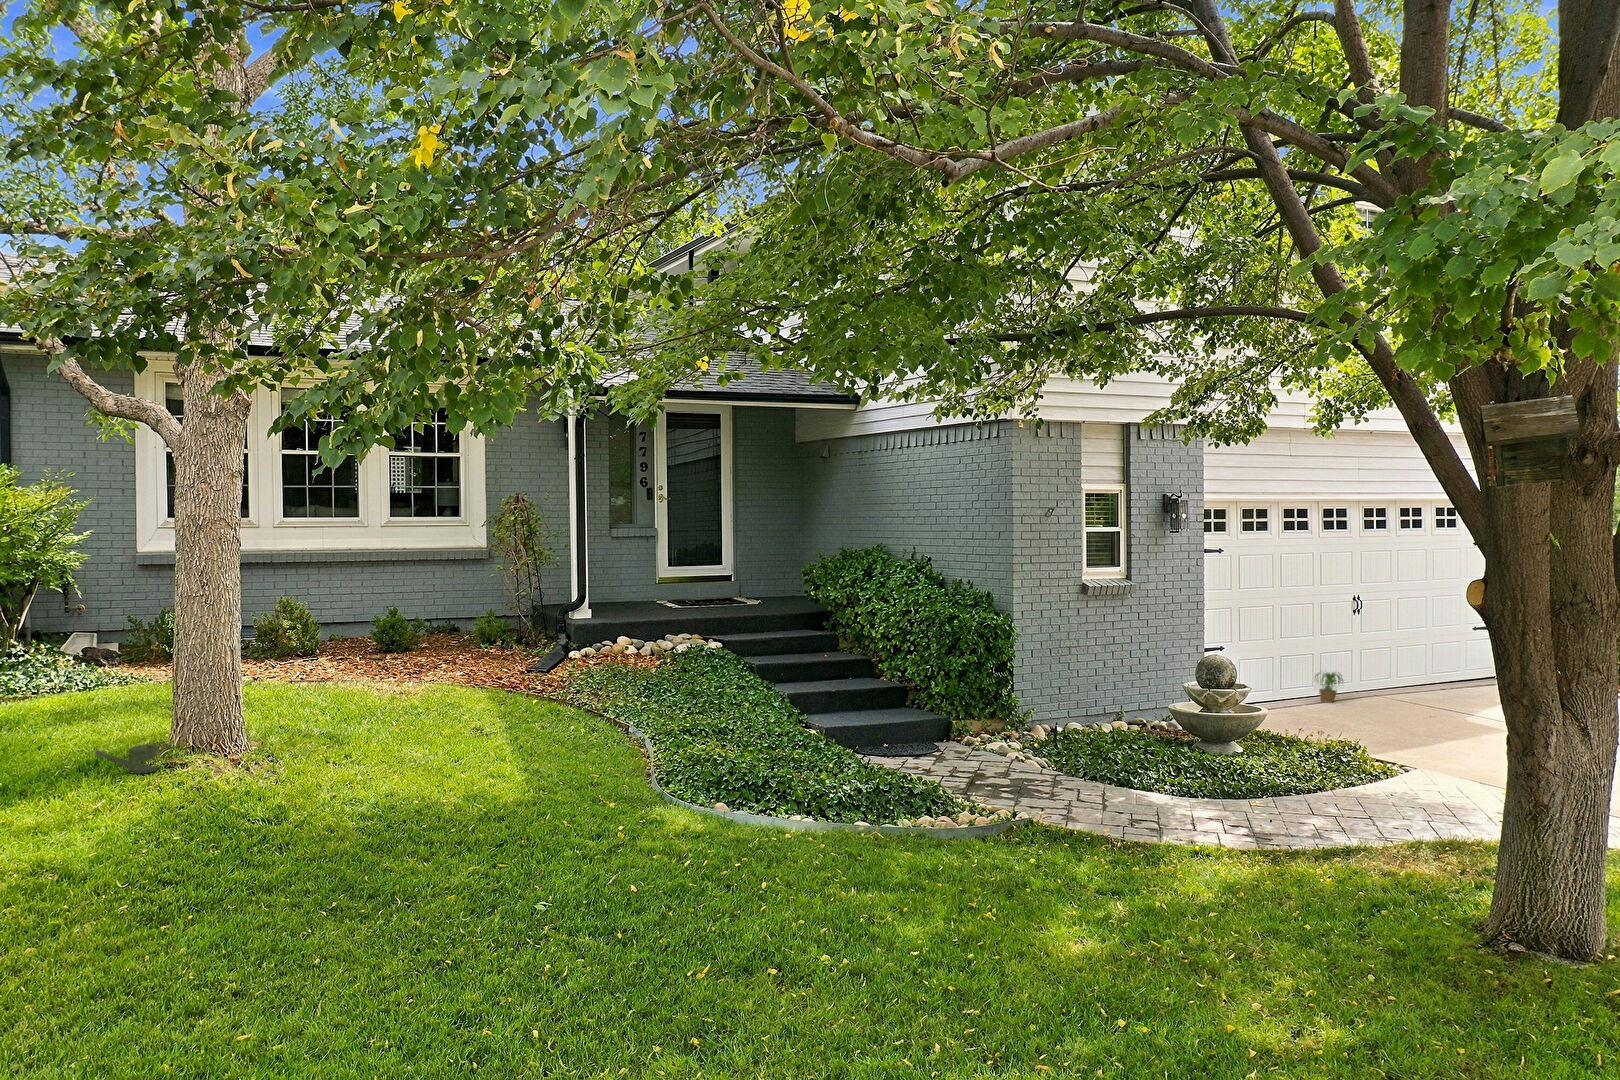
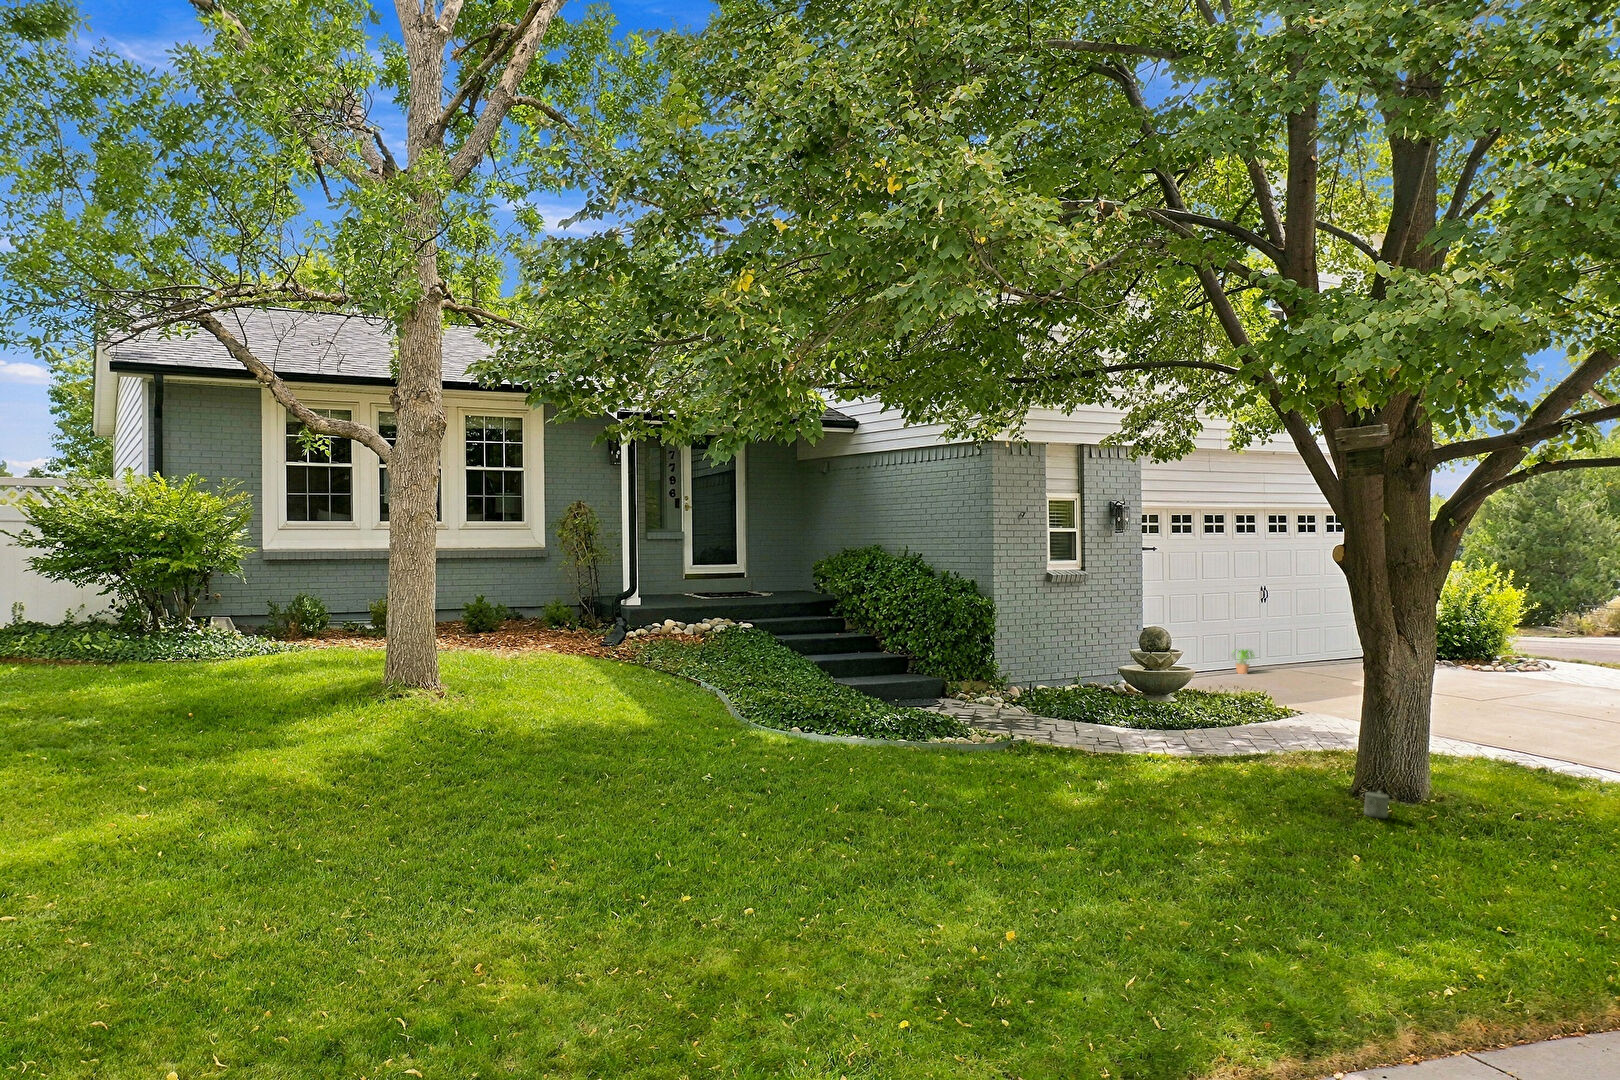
watering can: present [95,744,171,774] -> present [1364,791,1389,818]

